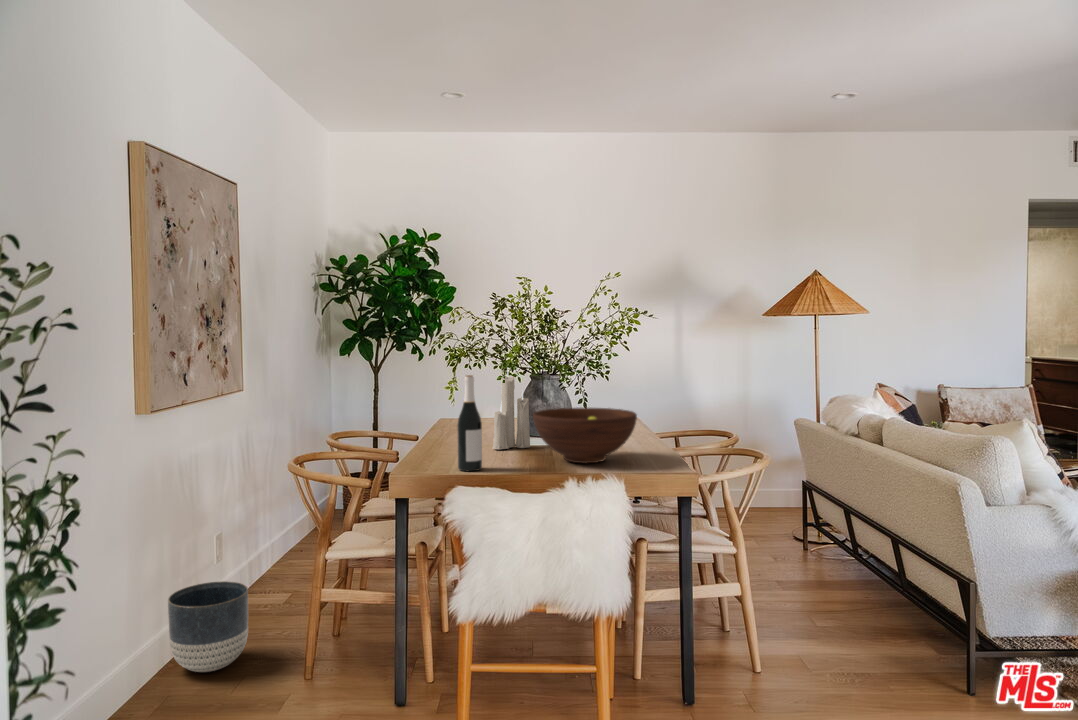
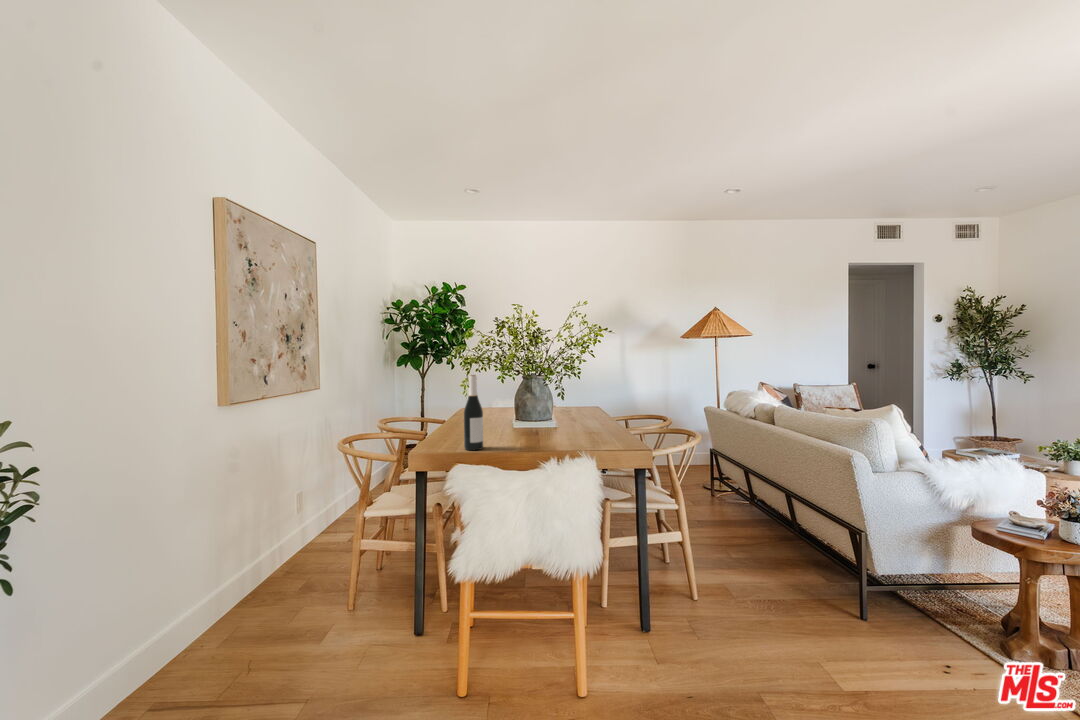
candle: present [492,370,531,449] -> none [494,367,523,431]
fruit bowl: present [533,408,637,463] -> none [524,400,603,443]
planter: present [168,581,248,672] -> none [244,532,309,606]

